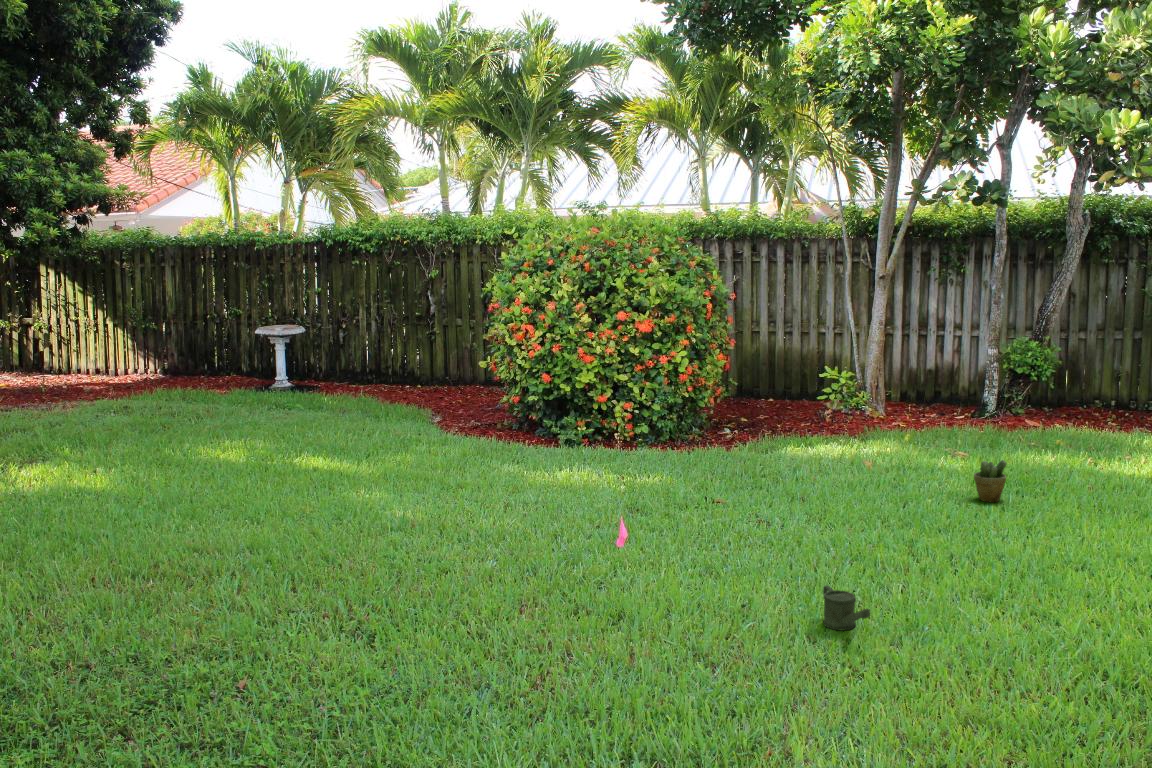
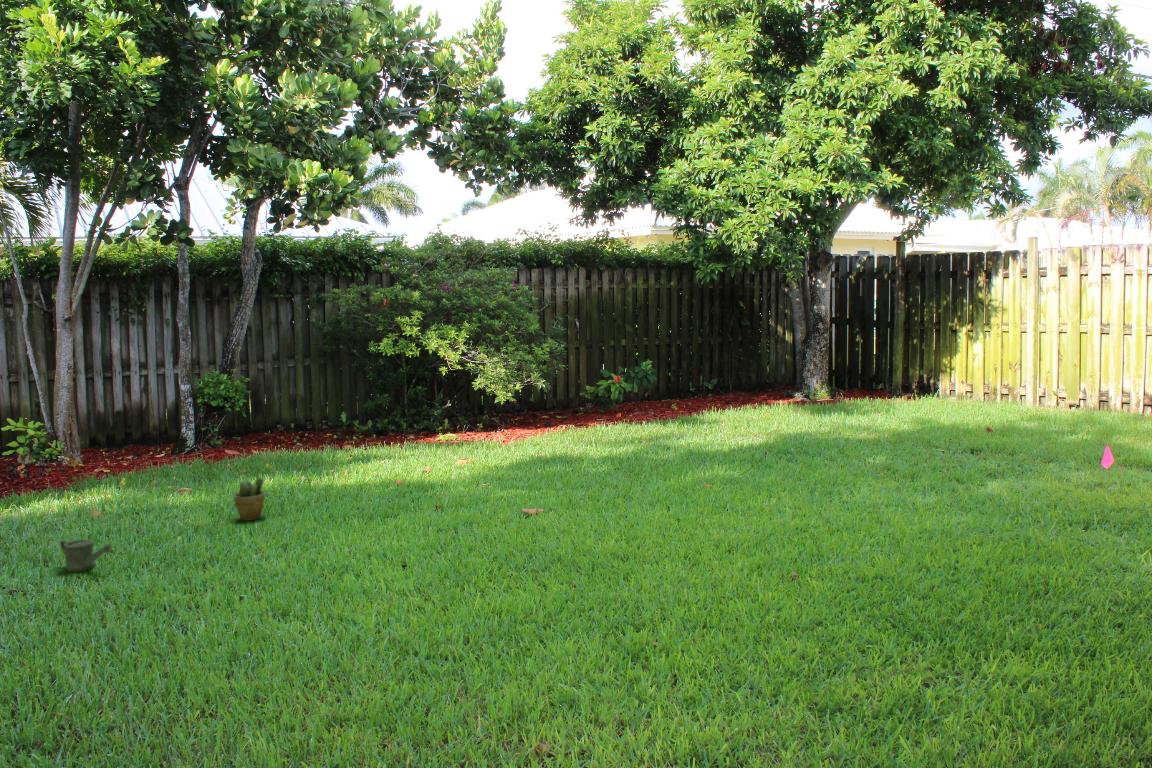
watering can: present [823,586,870,631] -> present [60,540,111,572]

